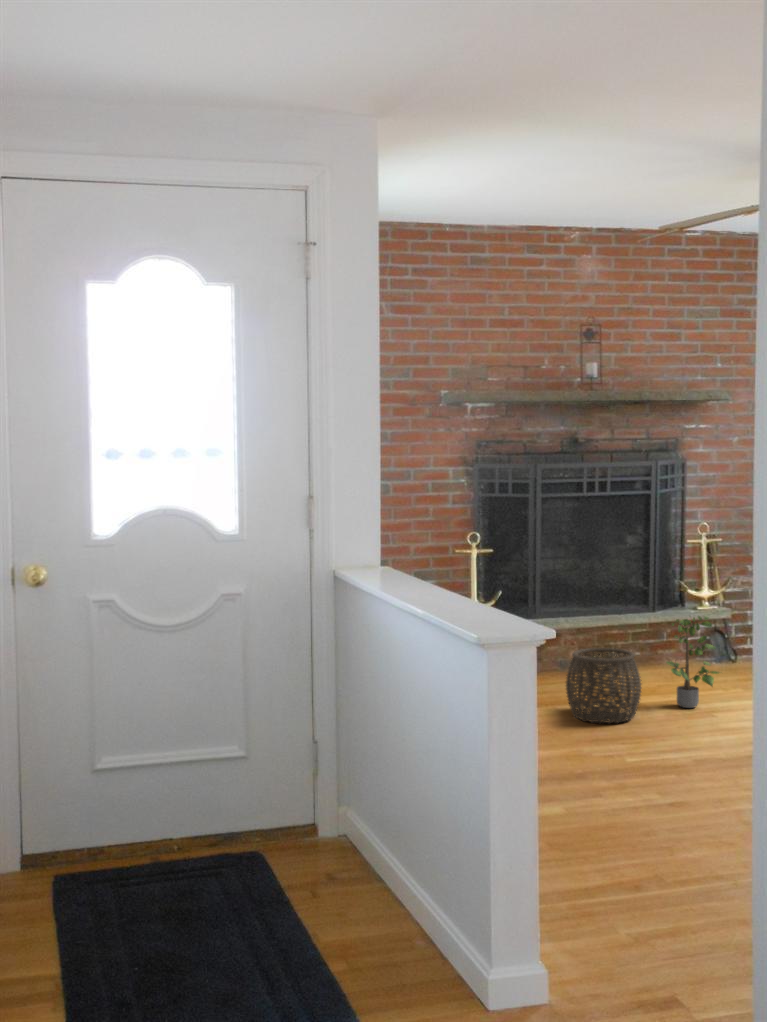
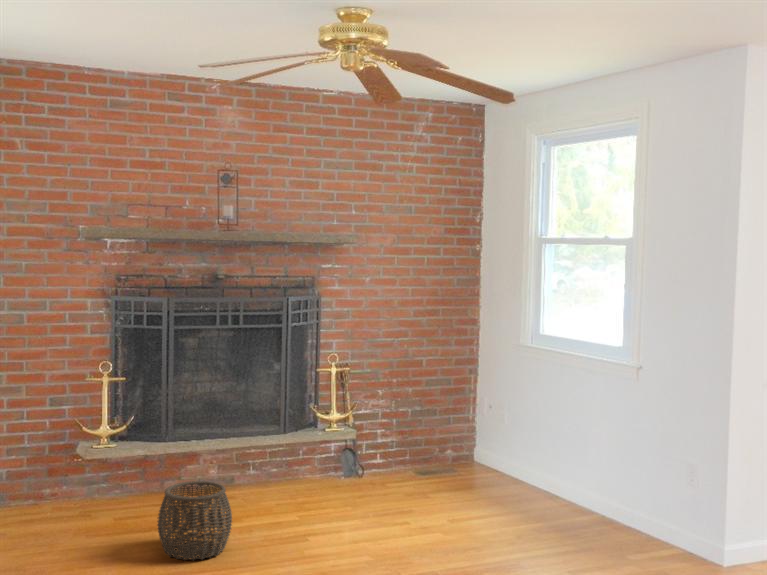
potted plant: present [667,616,719,708] -> none [267,447,320,537]

